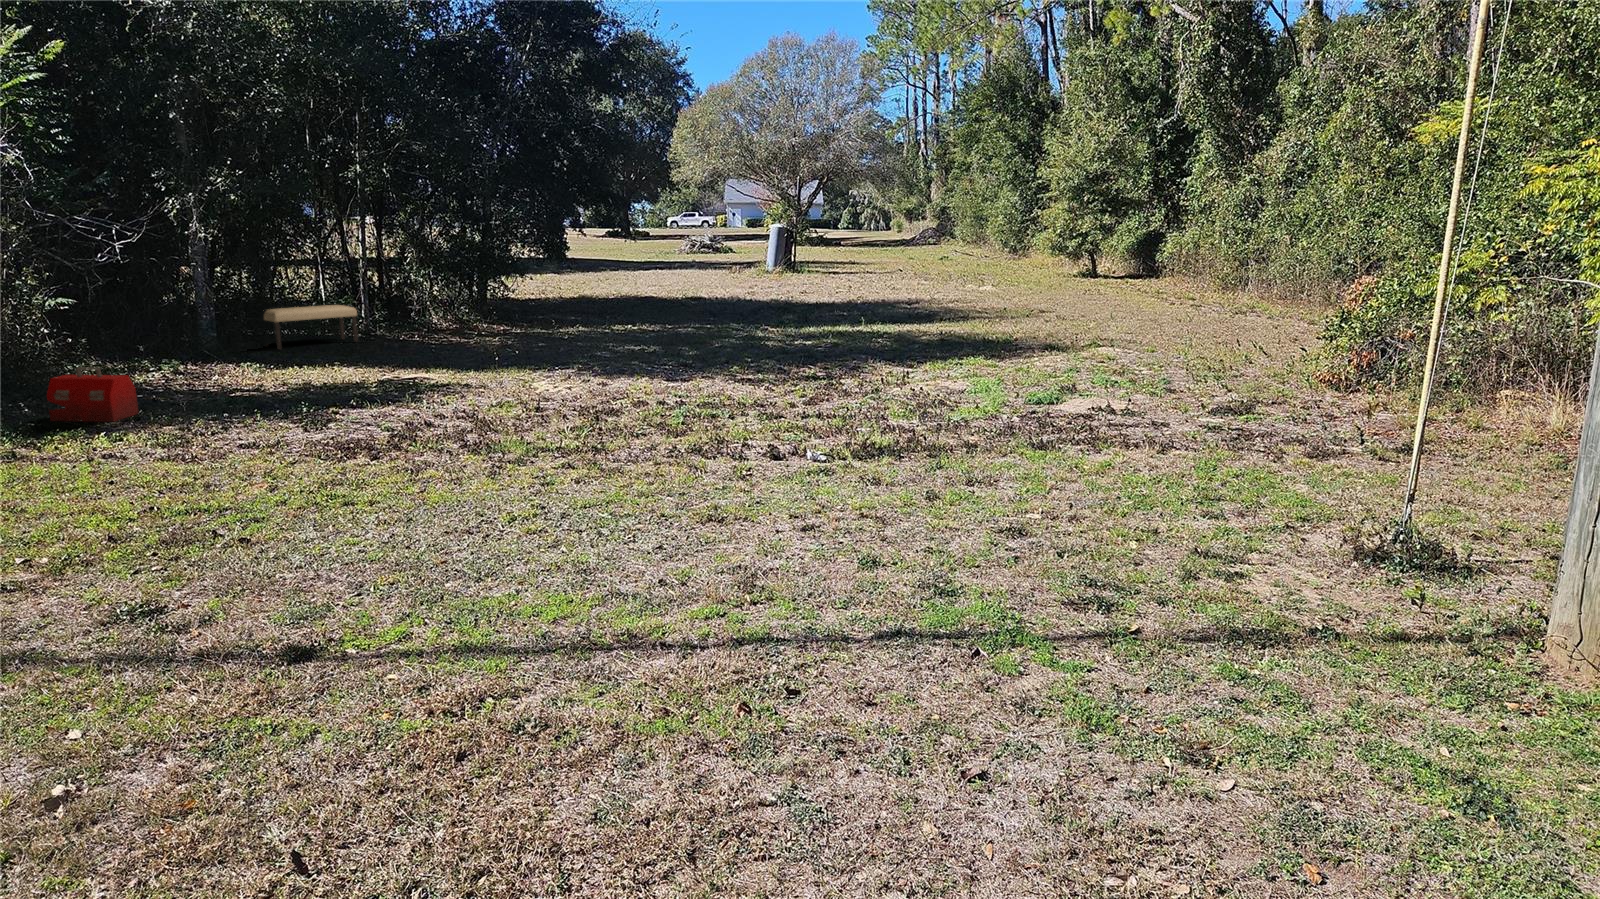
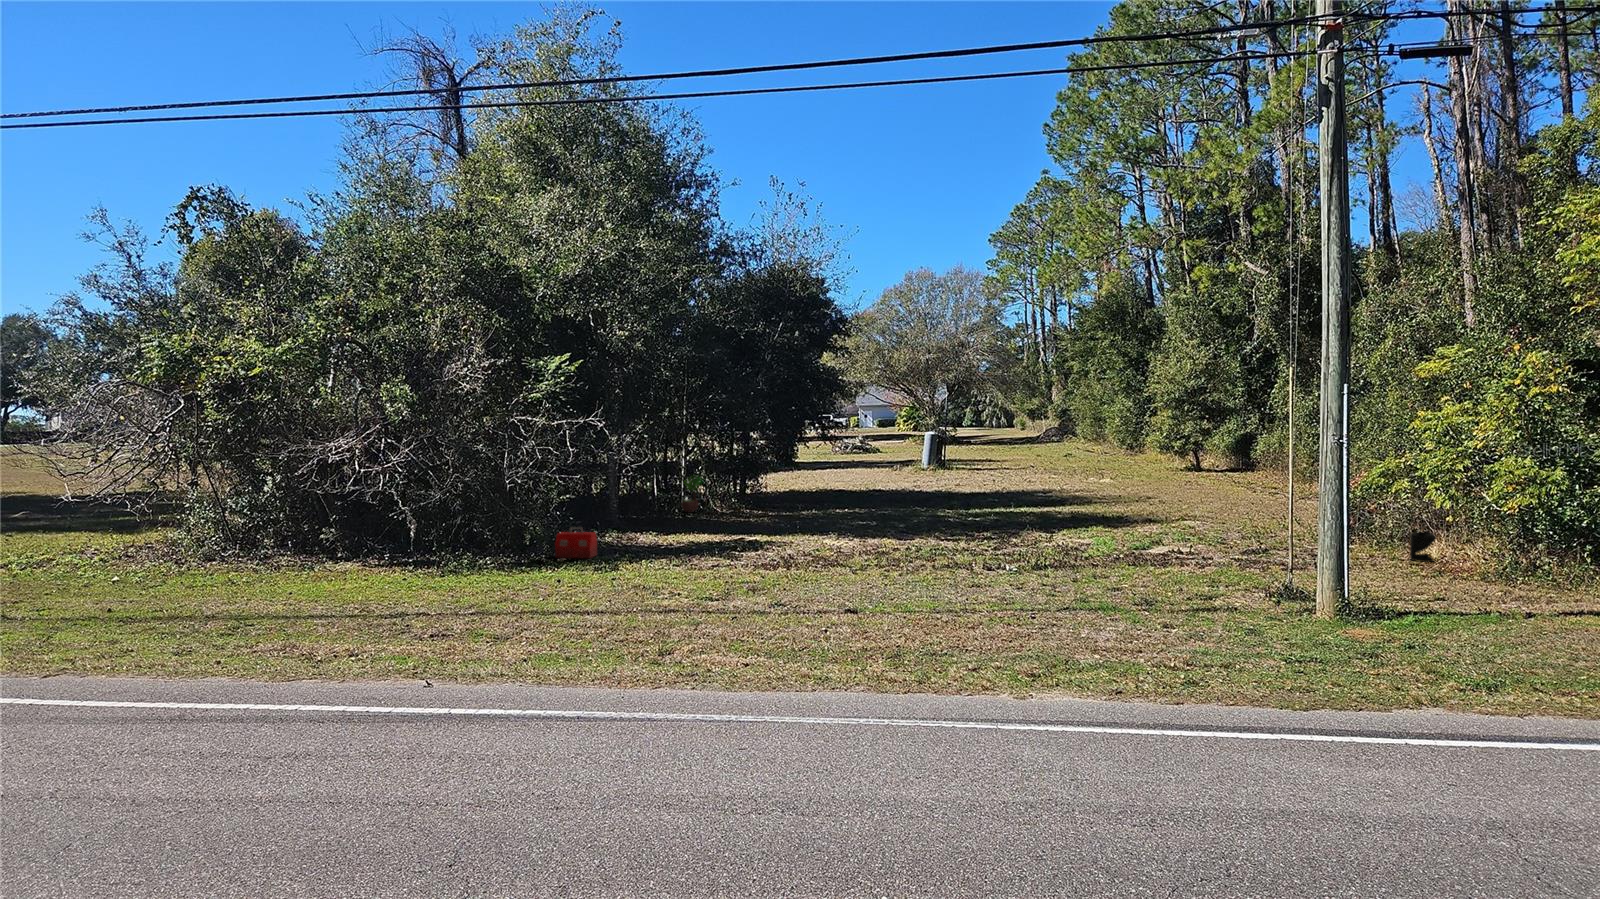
potted tree: none [390,273,423,332] -> present [681,476,701,512]
bench: present [264,305,358,349] -> none [611,494,669,523]
trash can: none [1449,362,1496,423] -> present [1410,524,1436,562]

